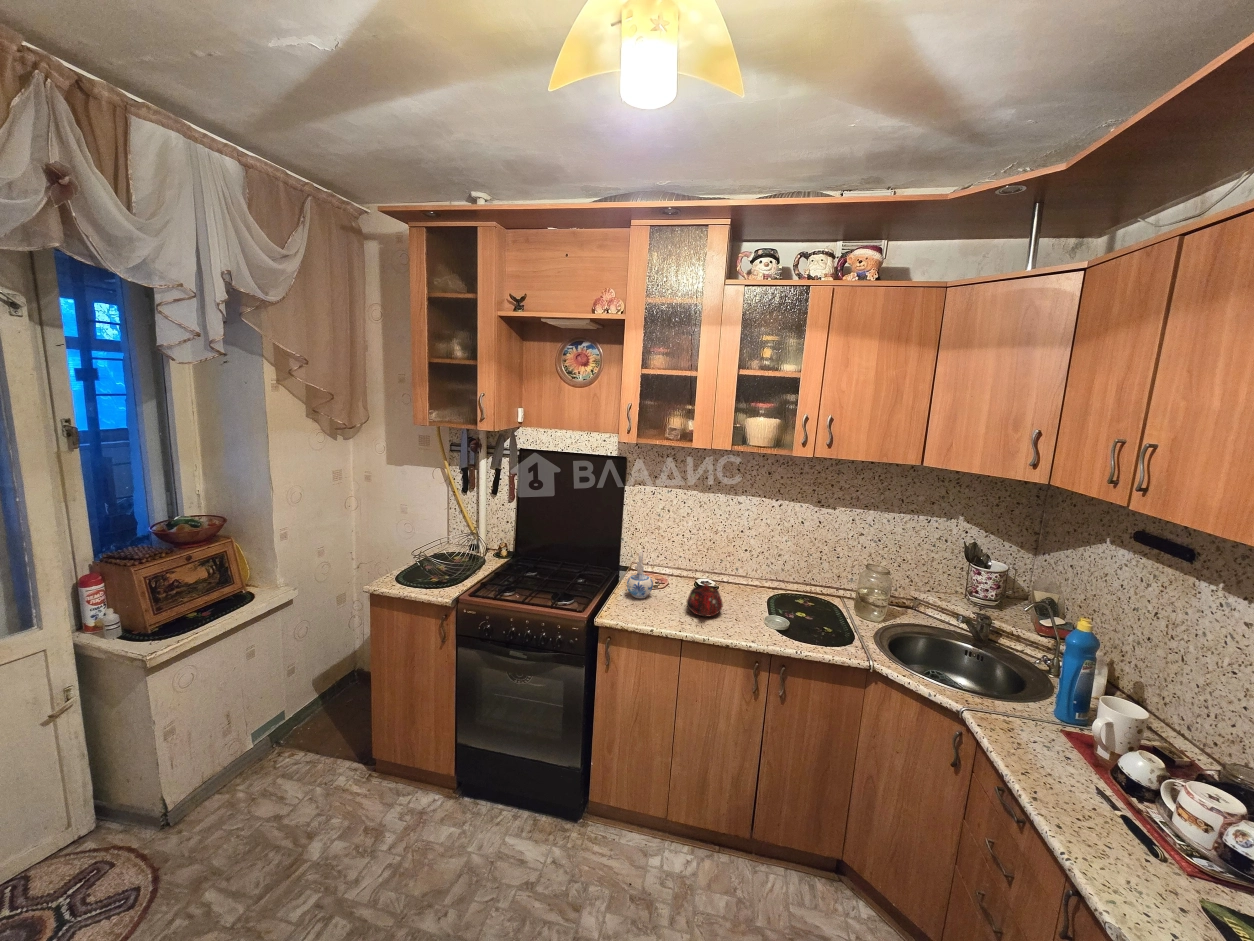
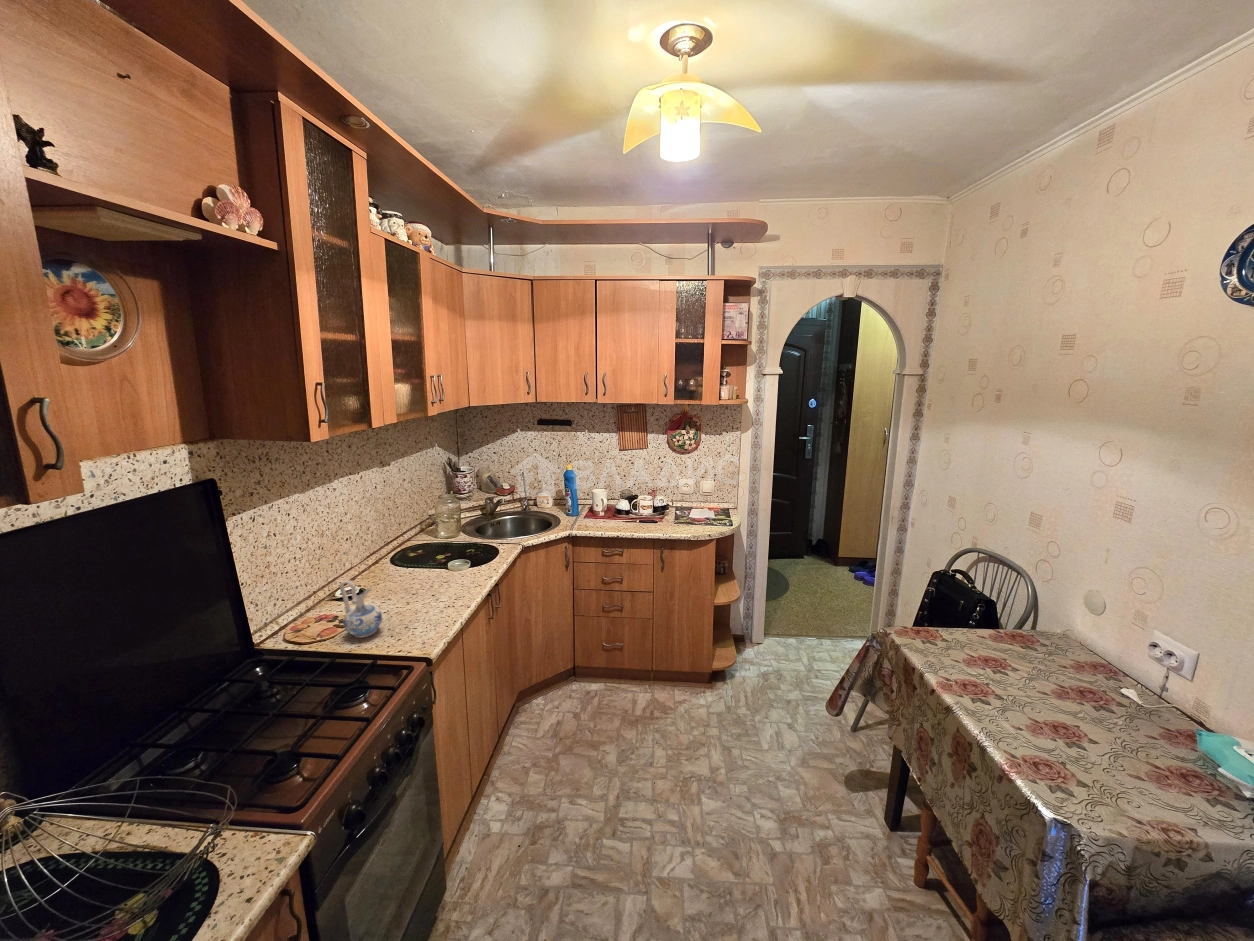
teapot: present [687,584,723,616] -> none [396,566,456,601]

